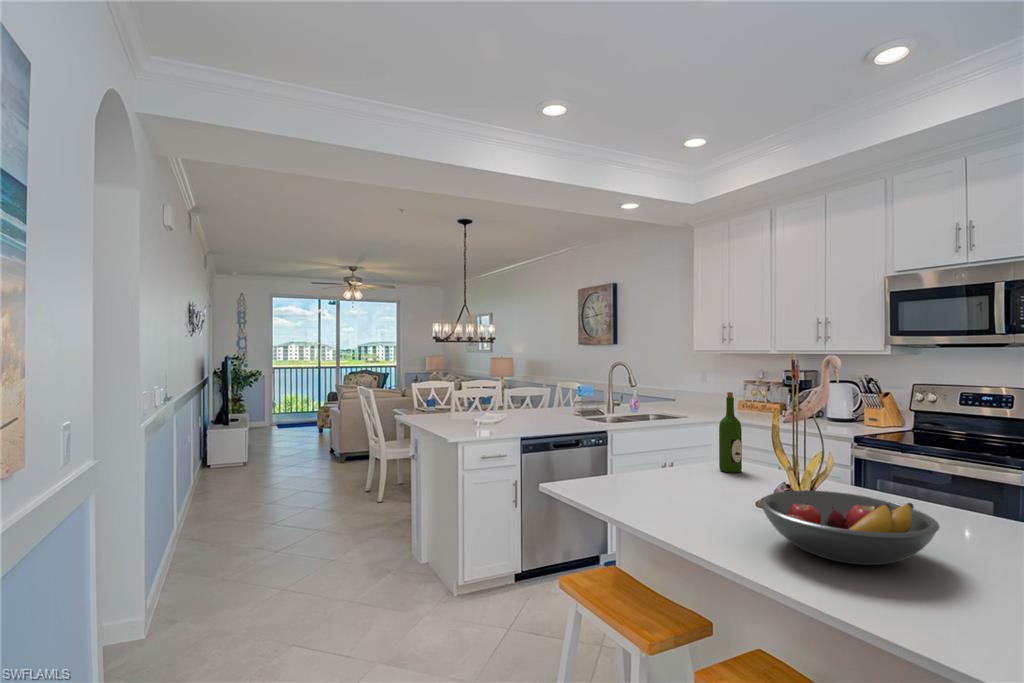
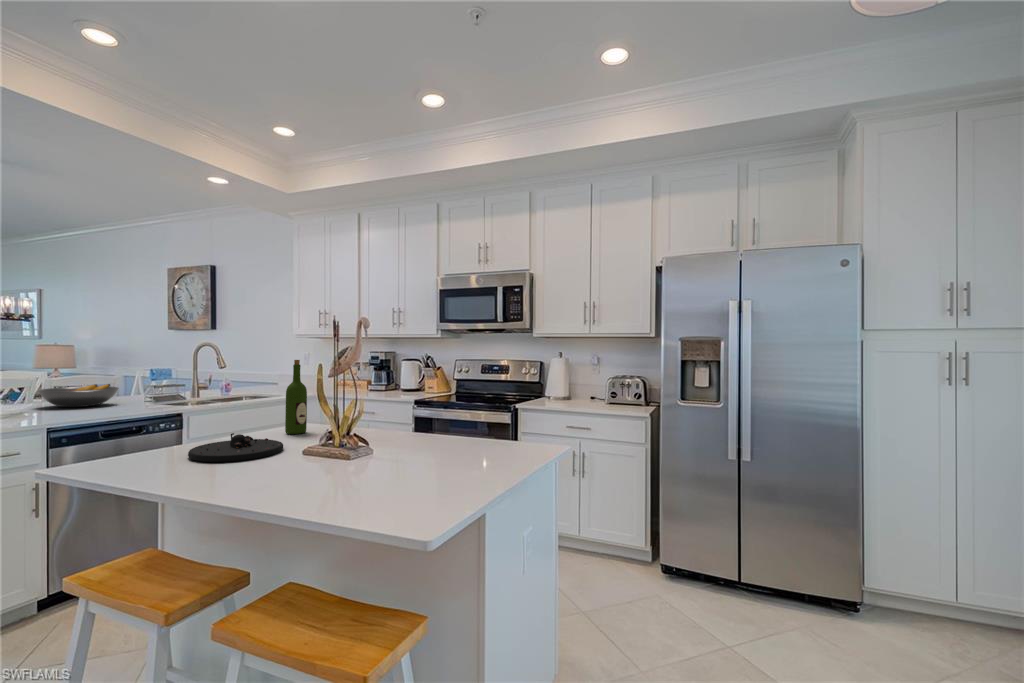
plate: none [641,469,728,501] -> present [188,433,283,462]
fruit bowl: present [760,490,940,565] -> present [39,384,119,407]

